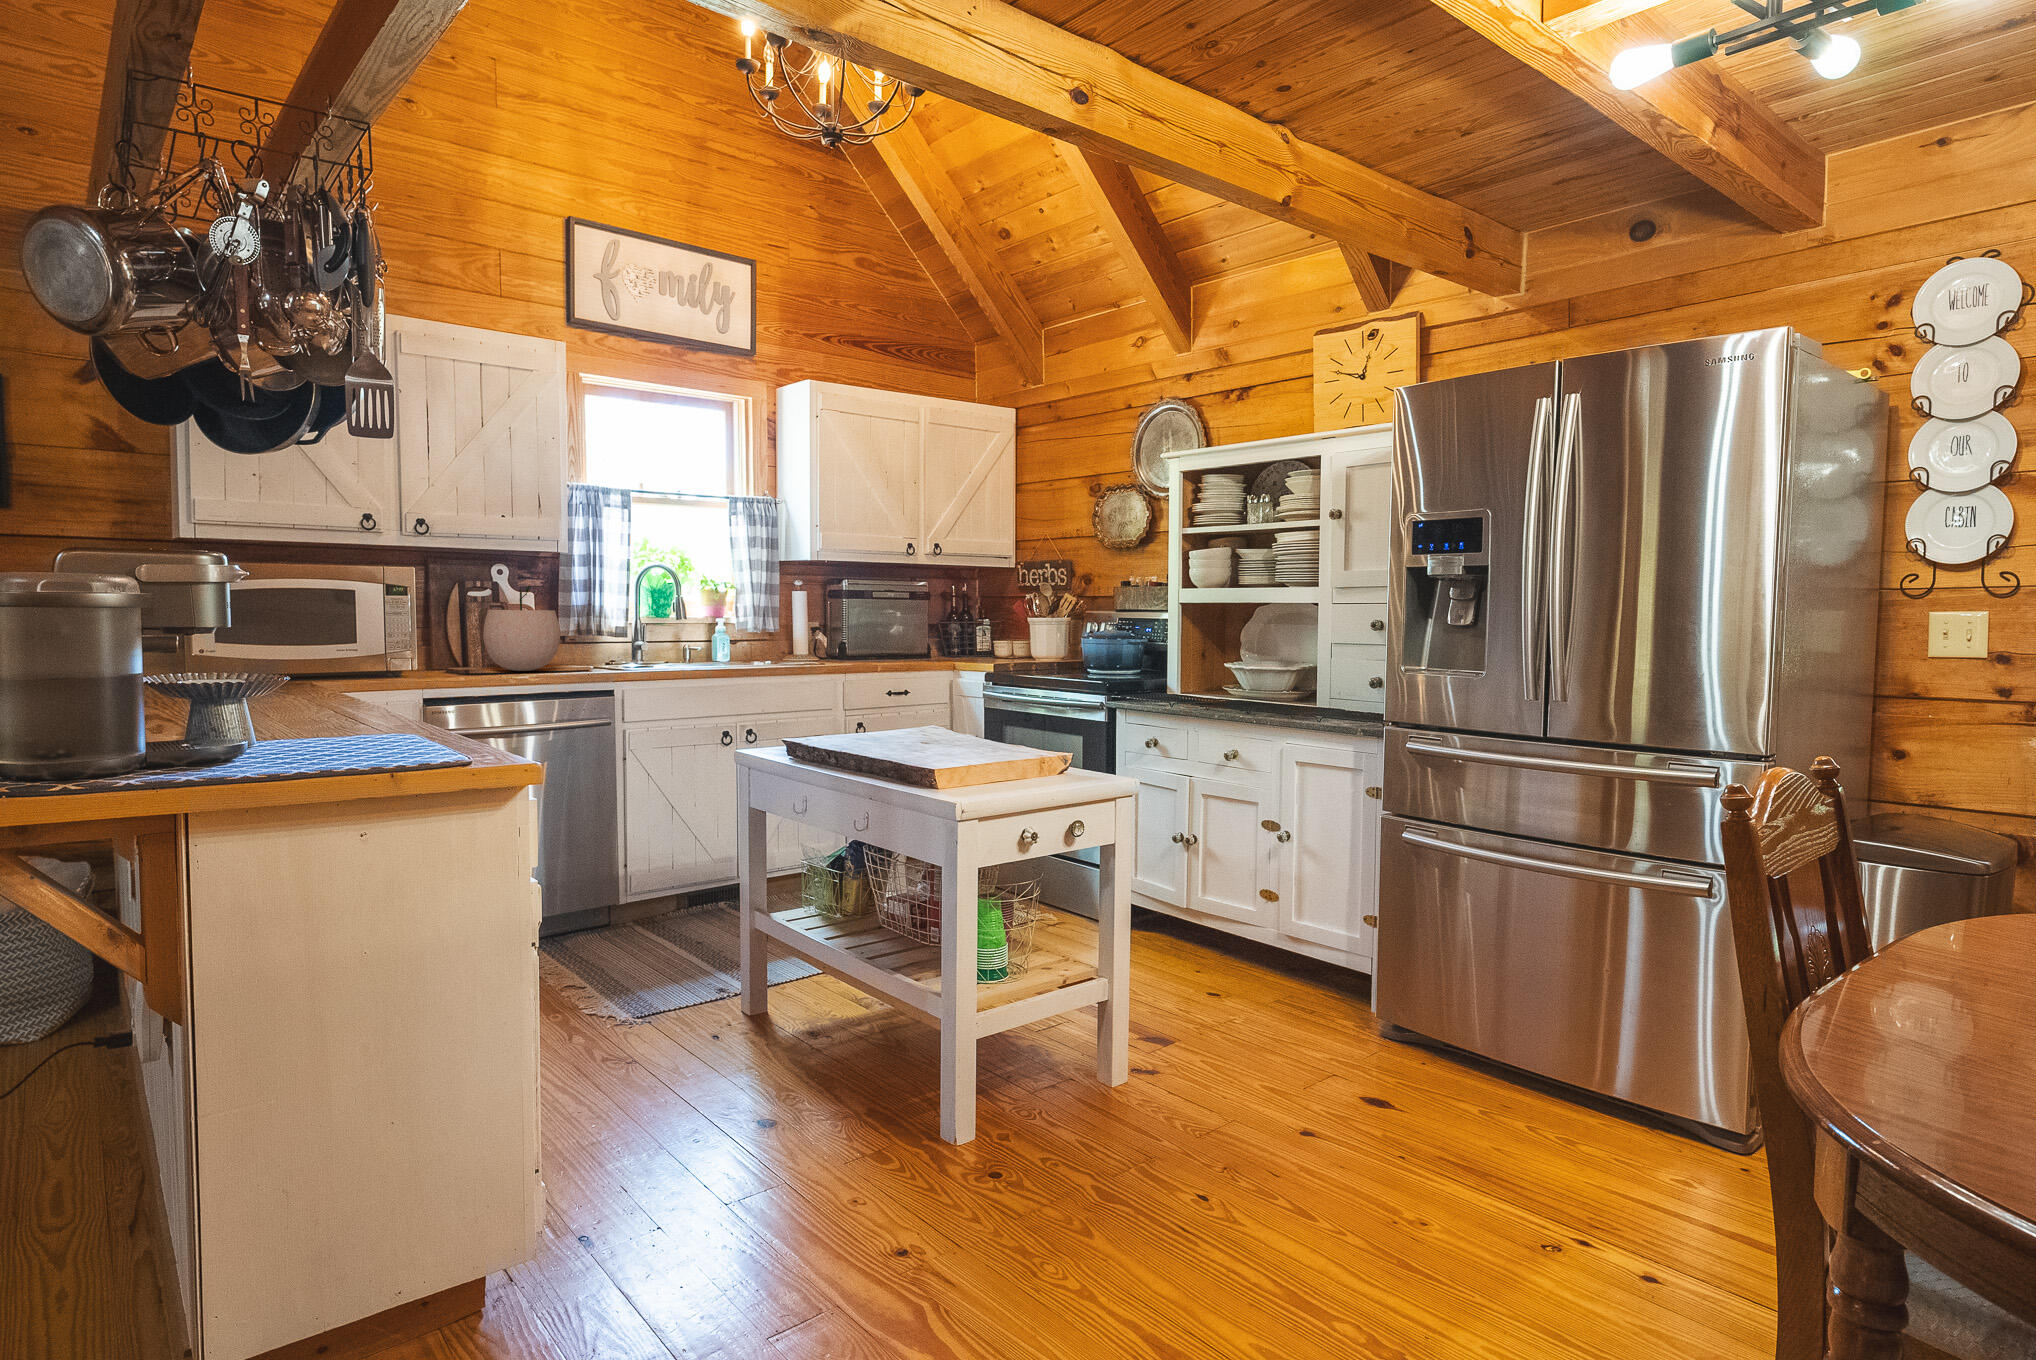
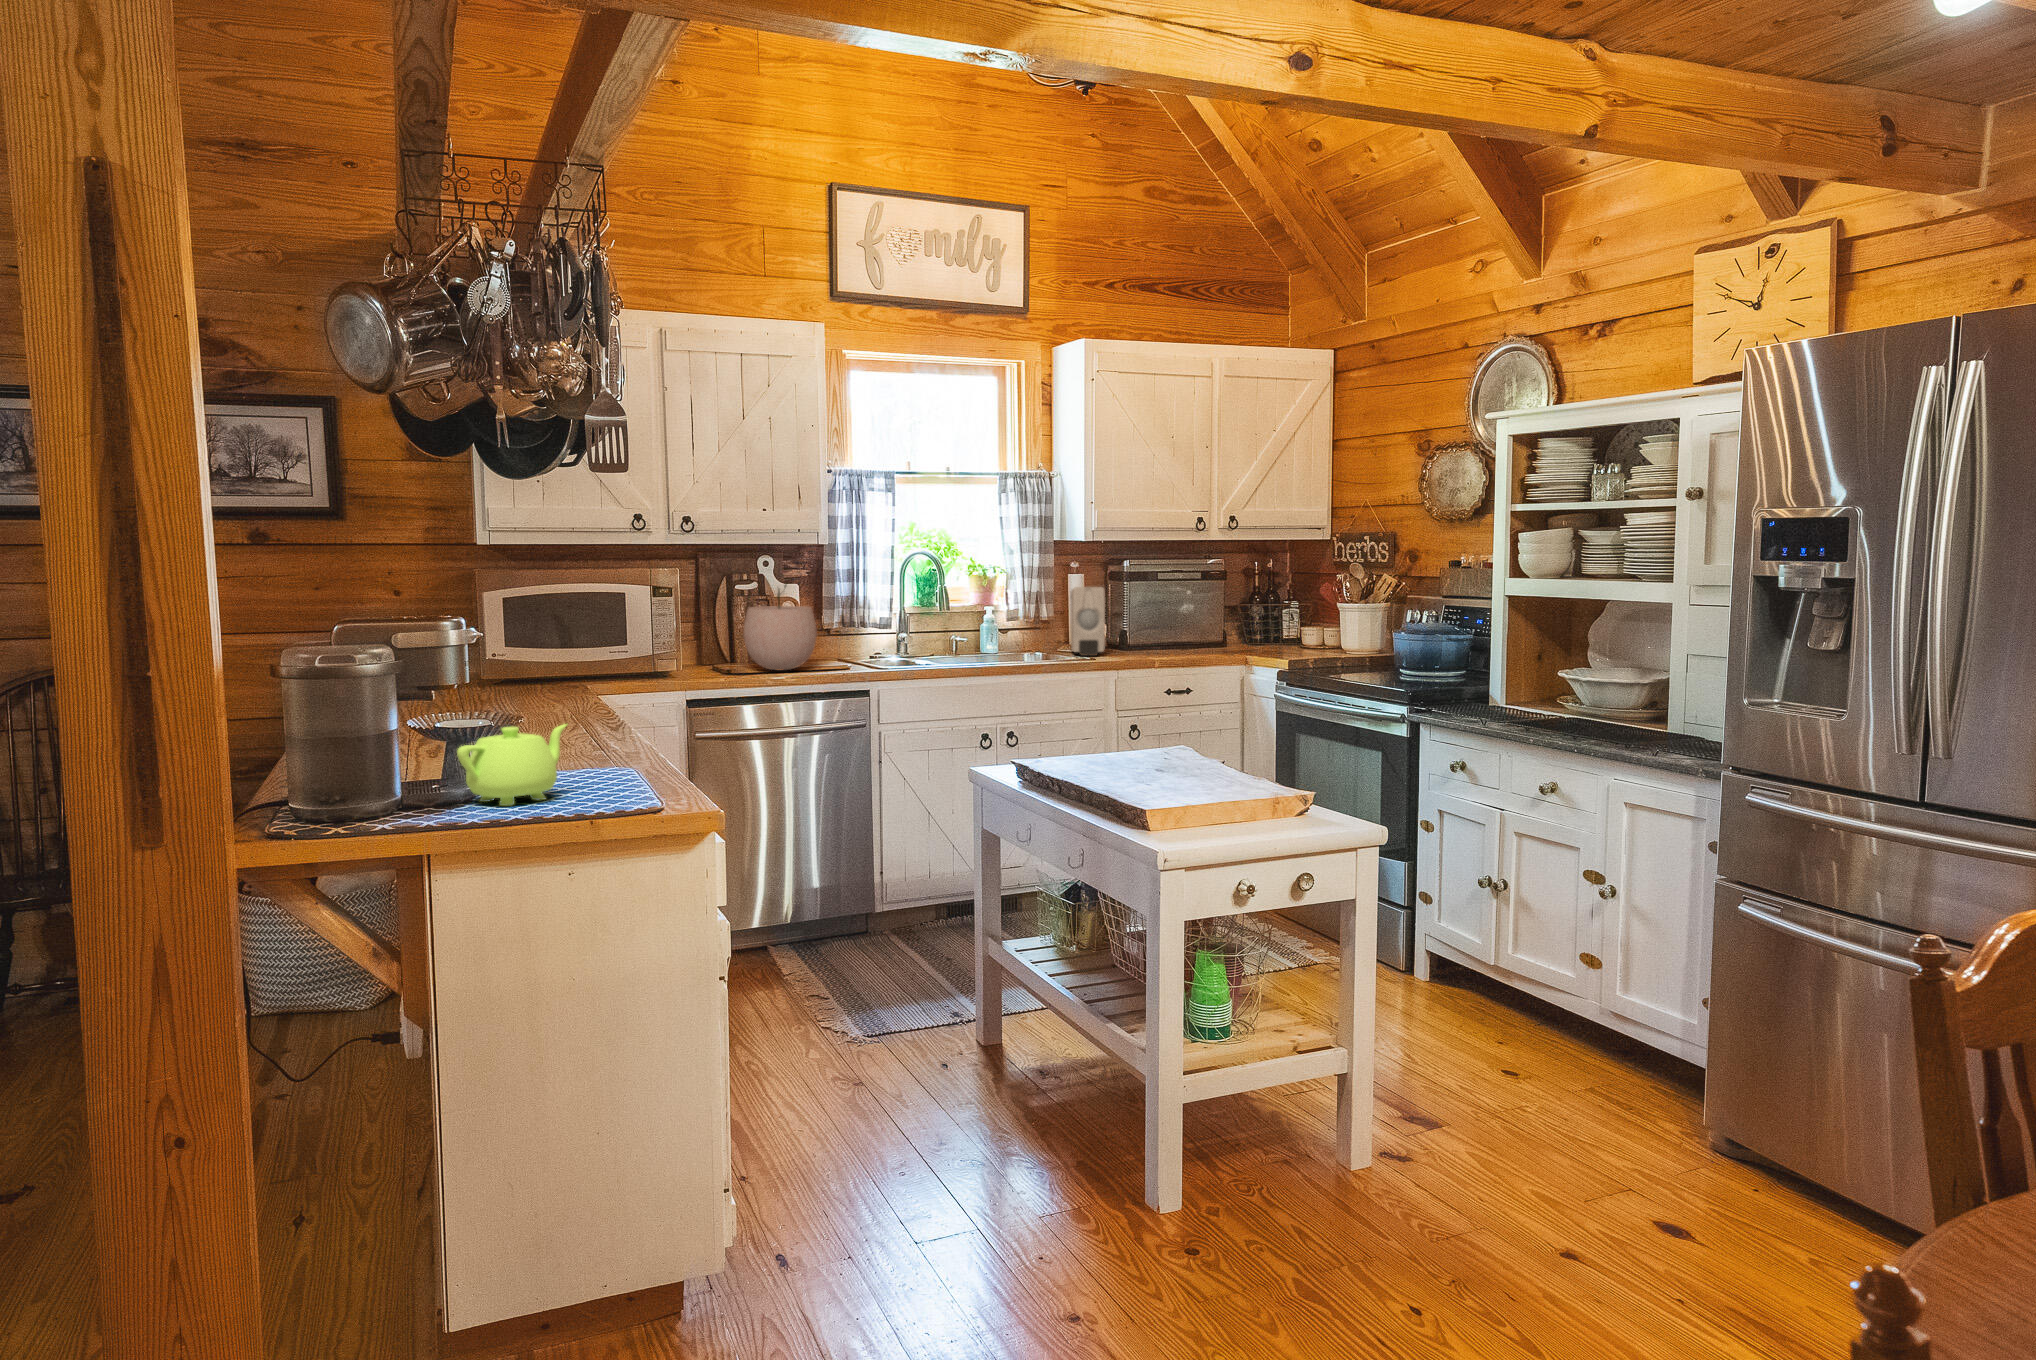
soap dispenser: none [798,600,831,661] -> present [1070,587,1105,656]
teapot: none [214,678,348,765] -> present [457,724,567,806]

